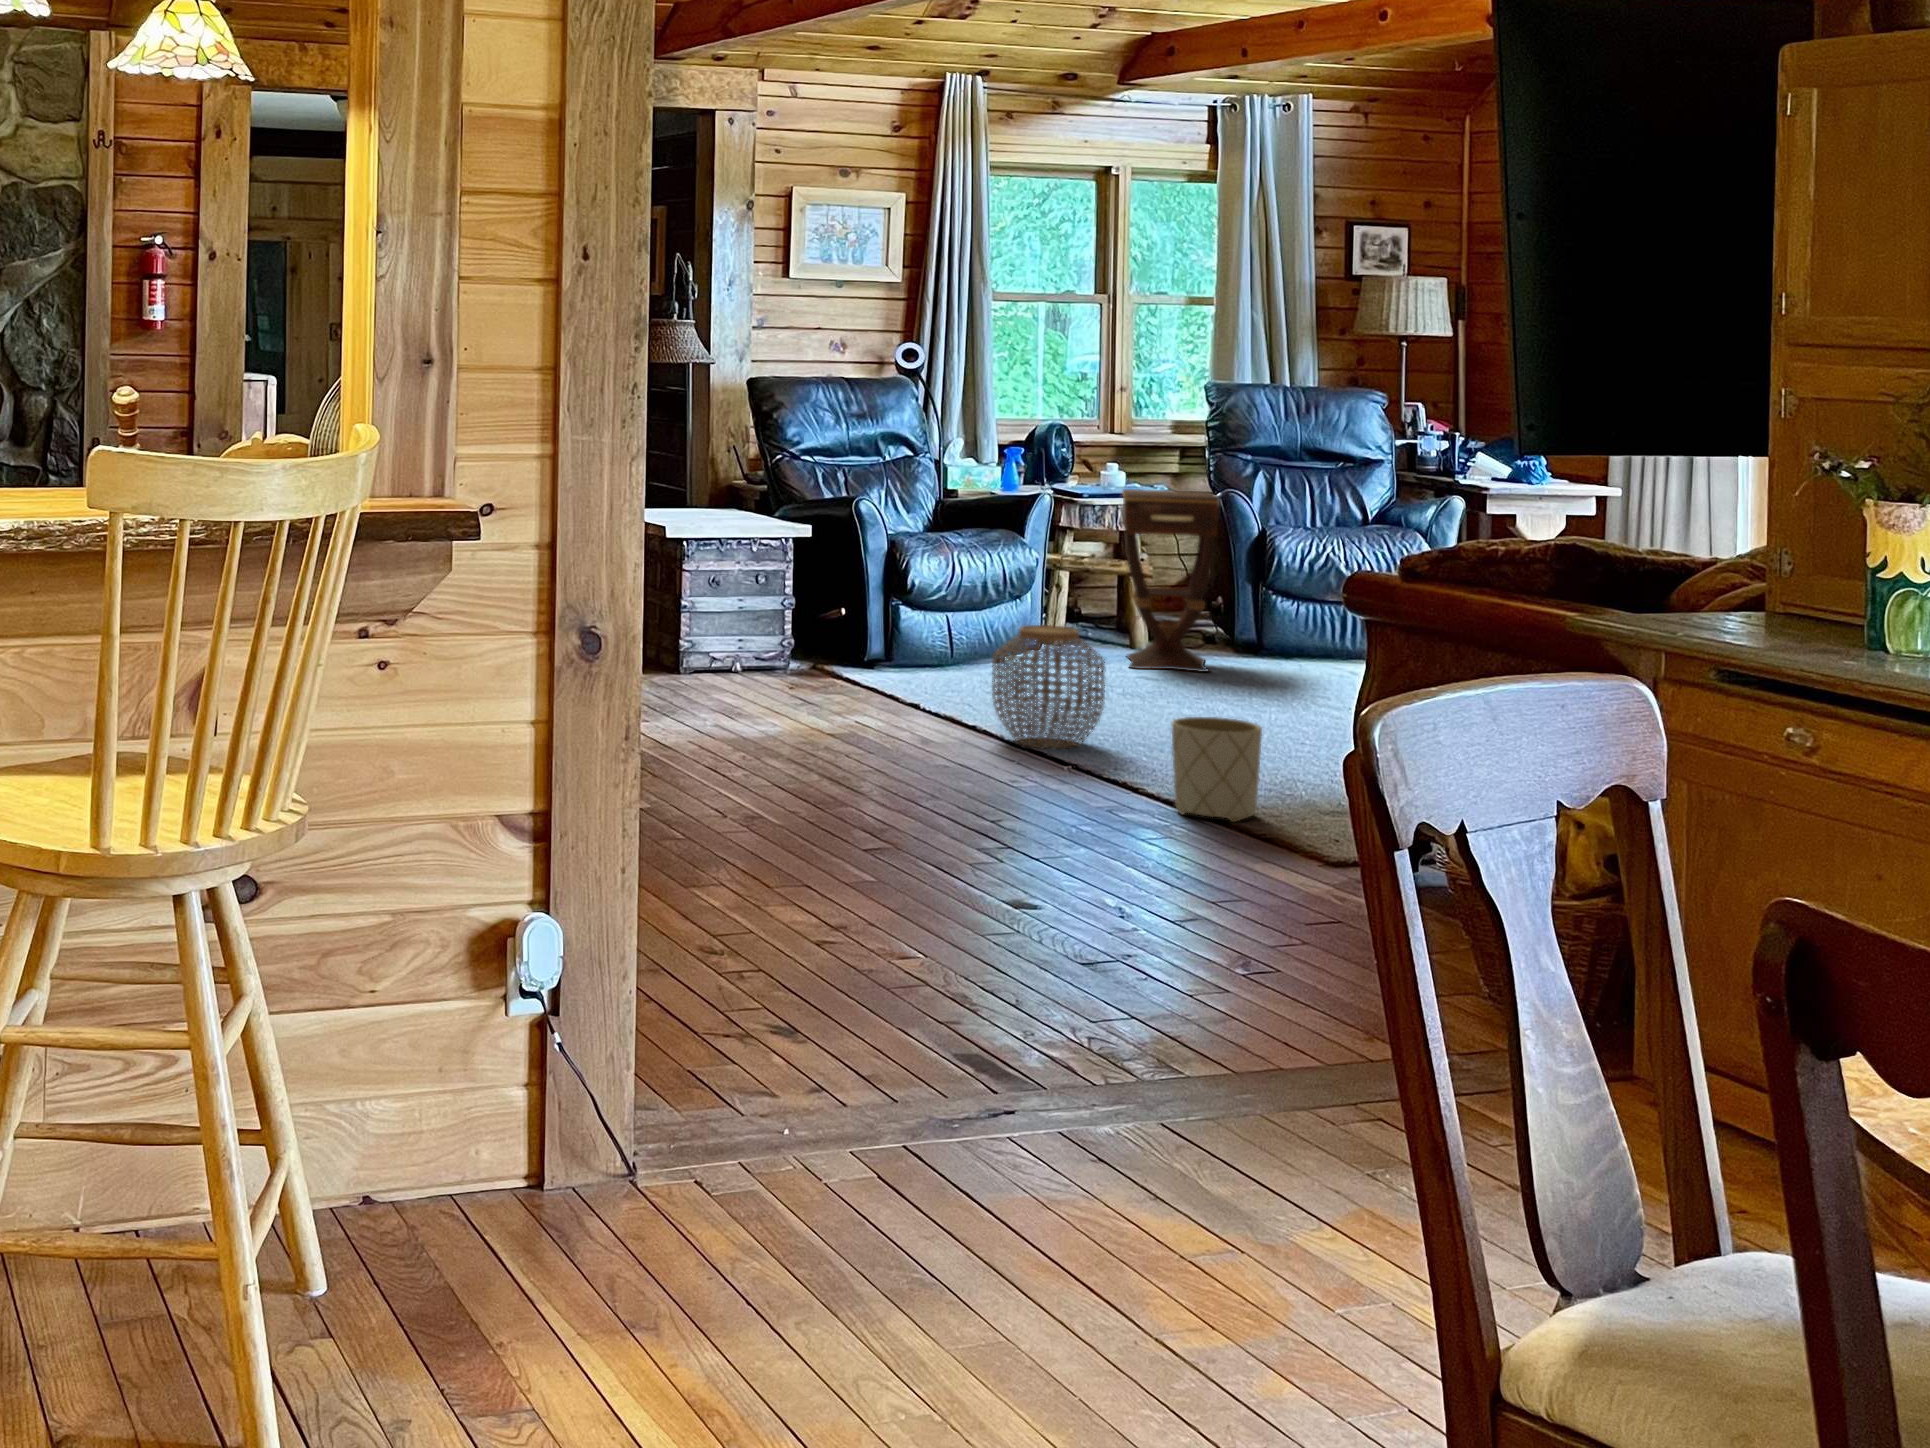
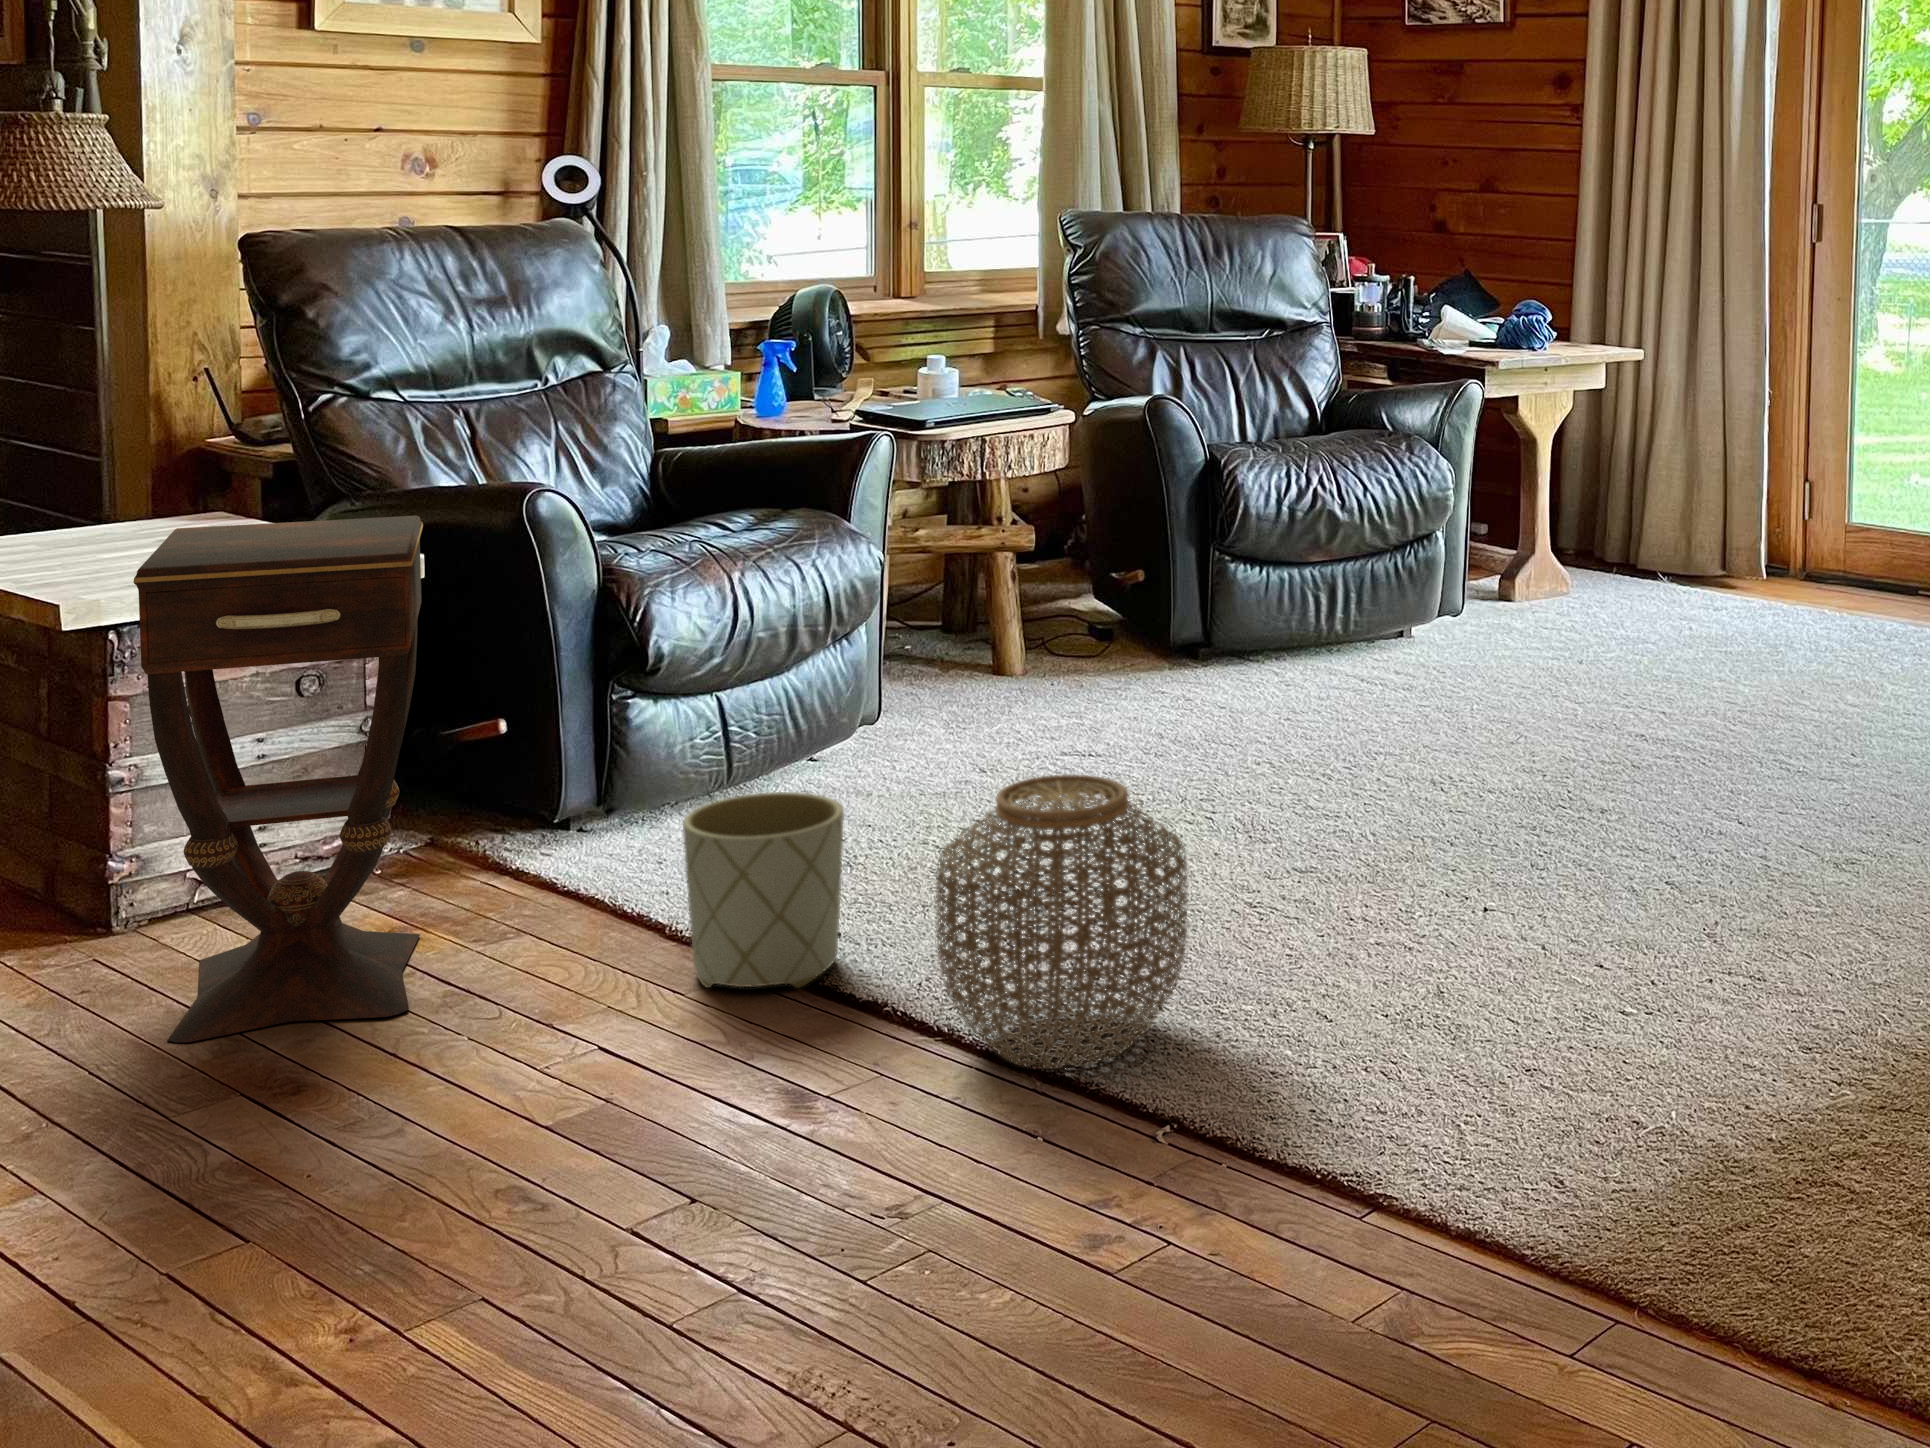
side table: present [1122,489,1219,672] -> present [133,516,423,1043]
planter: present [1172,717,1262,822] -> present [683,792,844,988]

